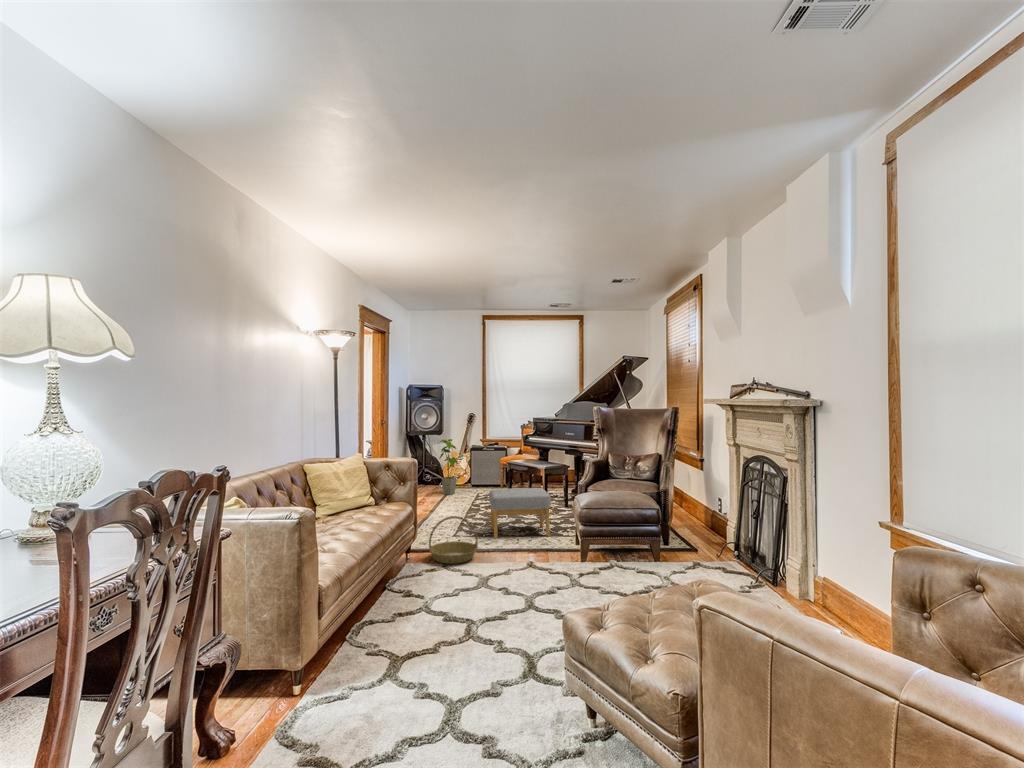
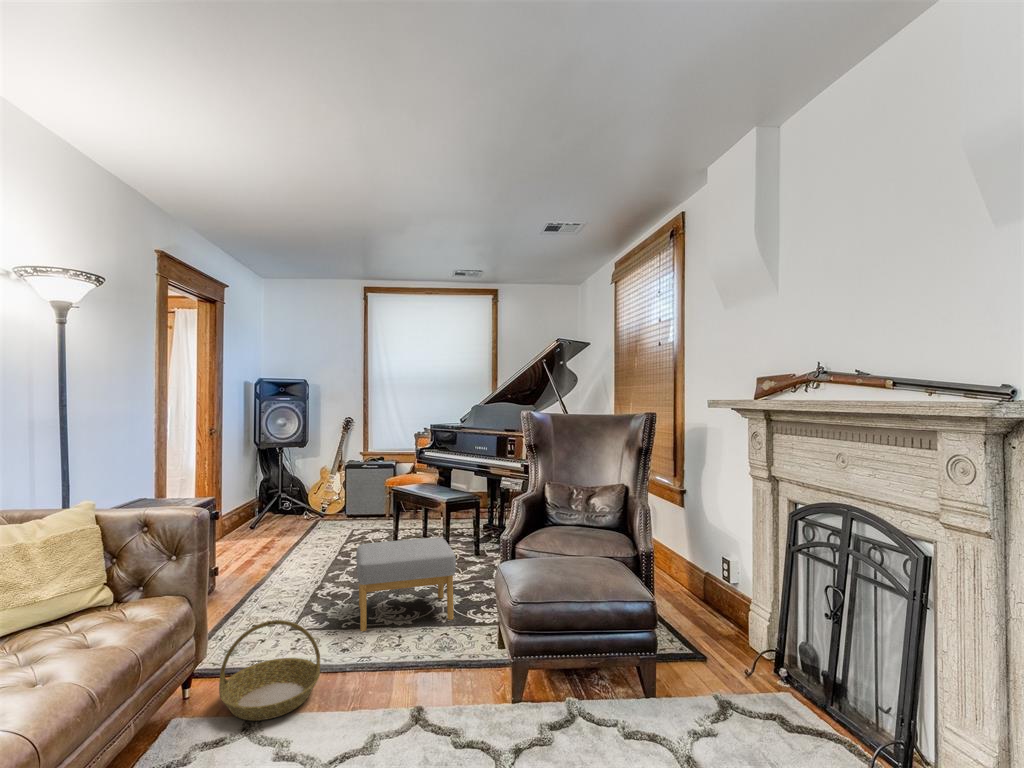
house plant: present [440,439,467,495] -> none [296,455,340,534]

